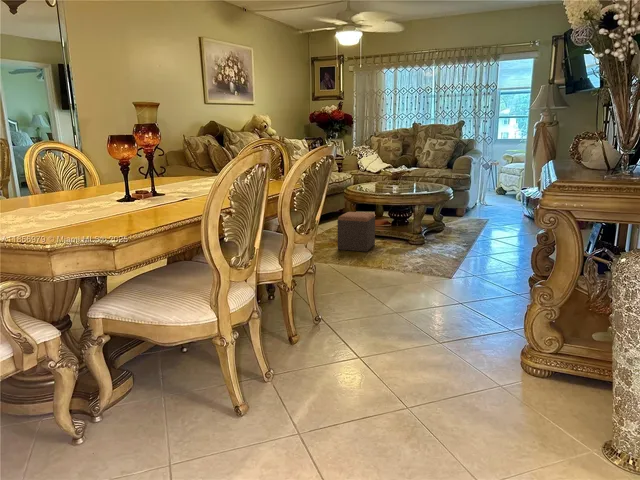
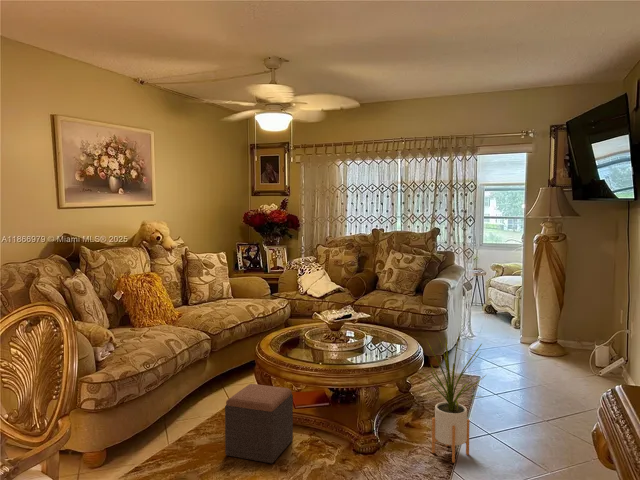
house plant: none [454,175,496,251] -> present [426,338,485,463]

